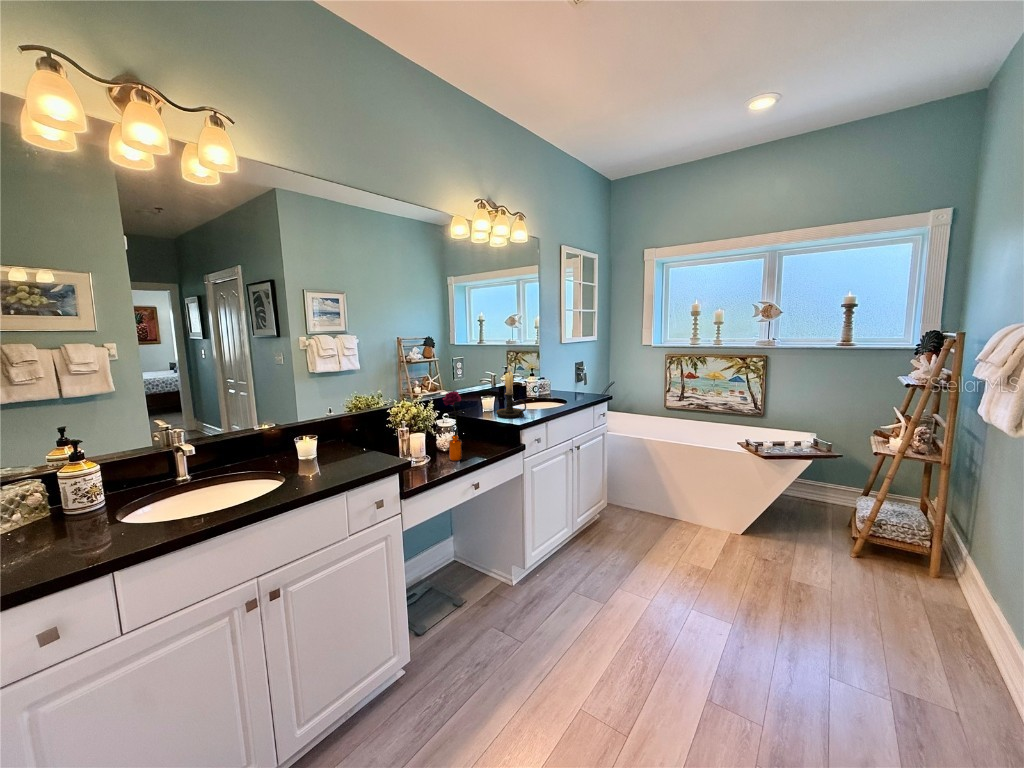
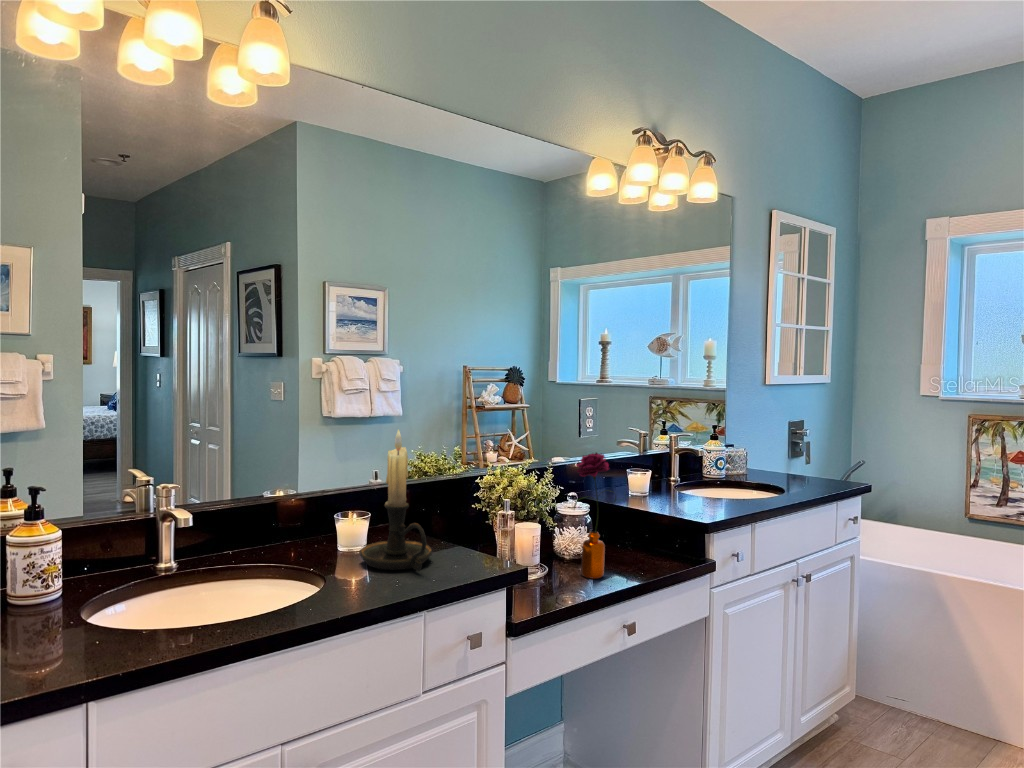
candle holder: present [496,366,526,418] -> present [360,430,432,571]

